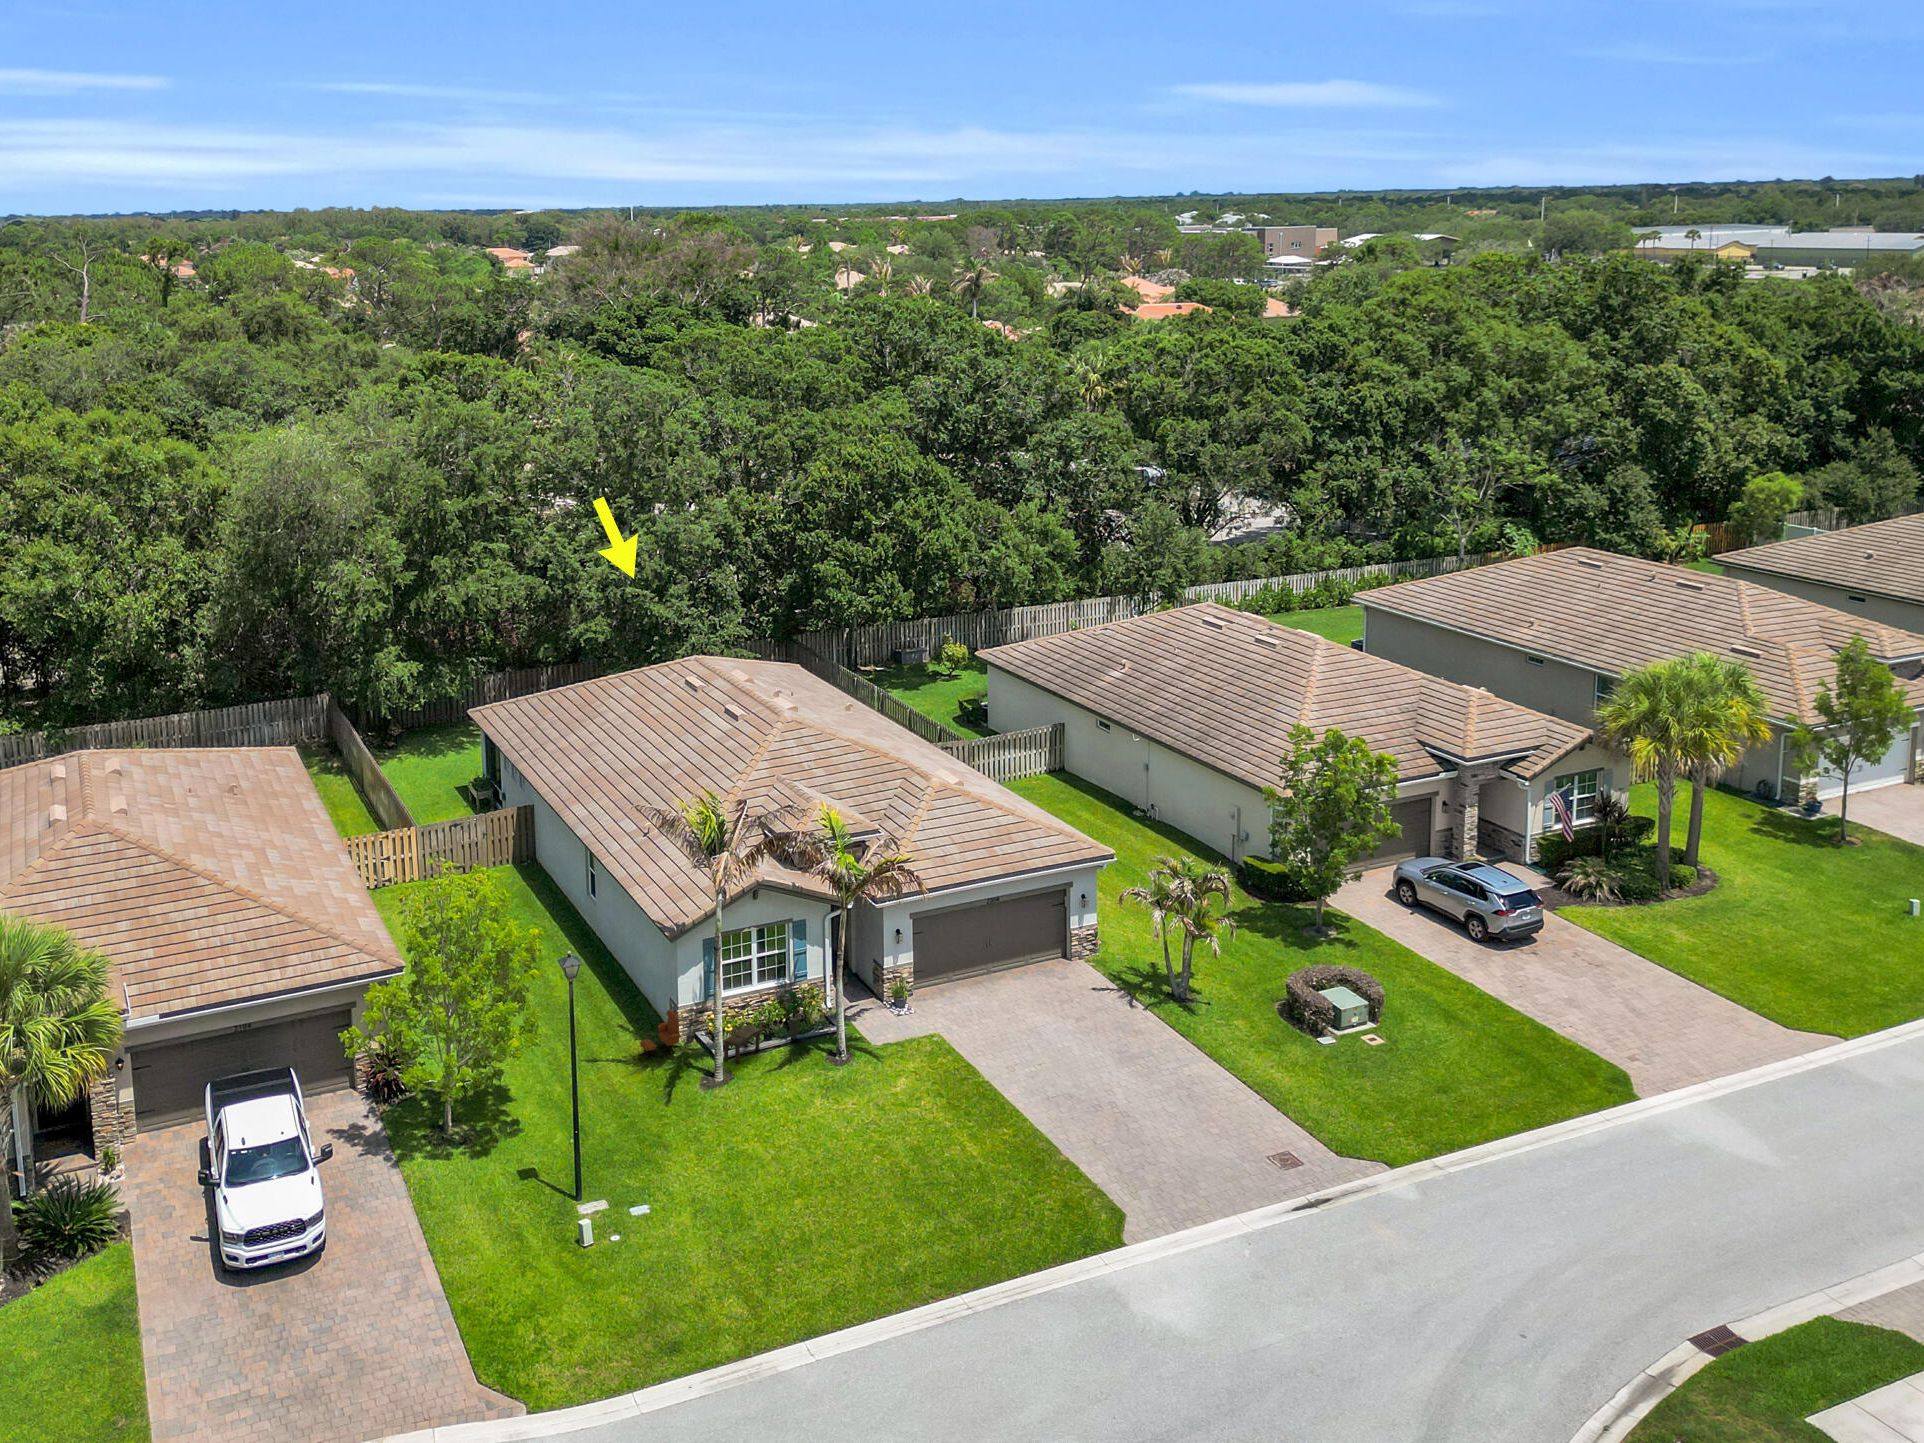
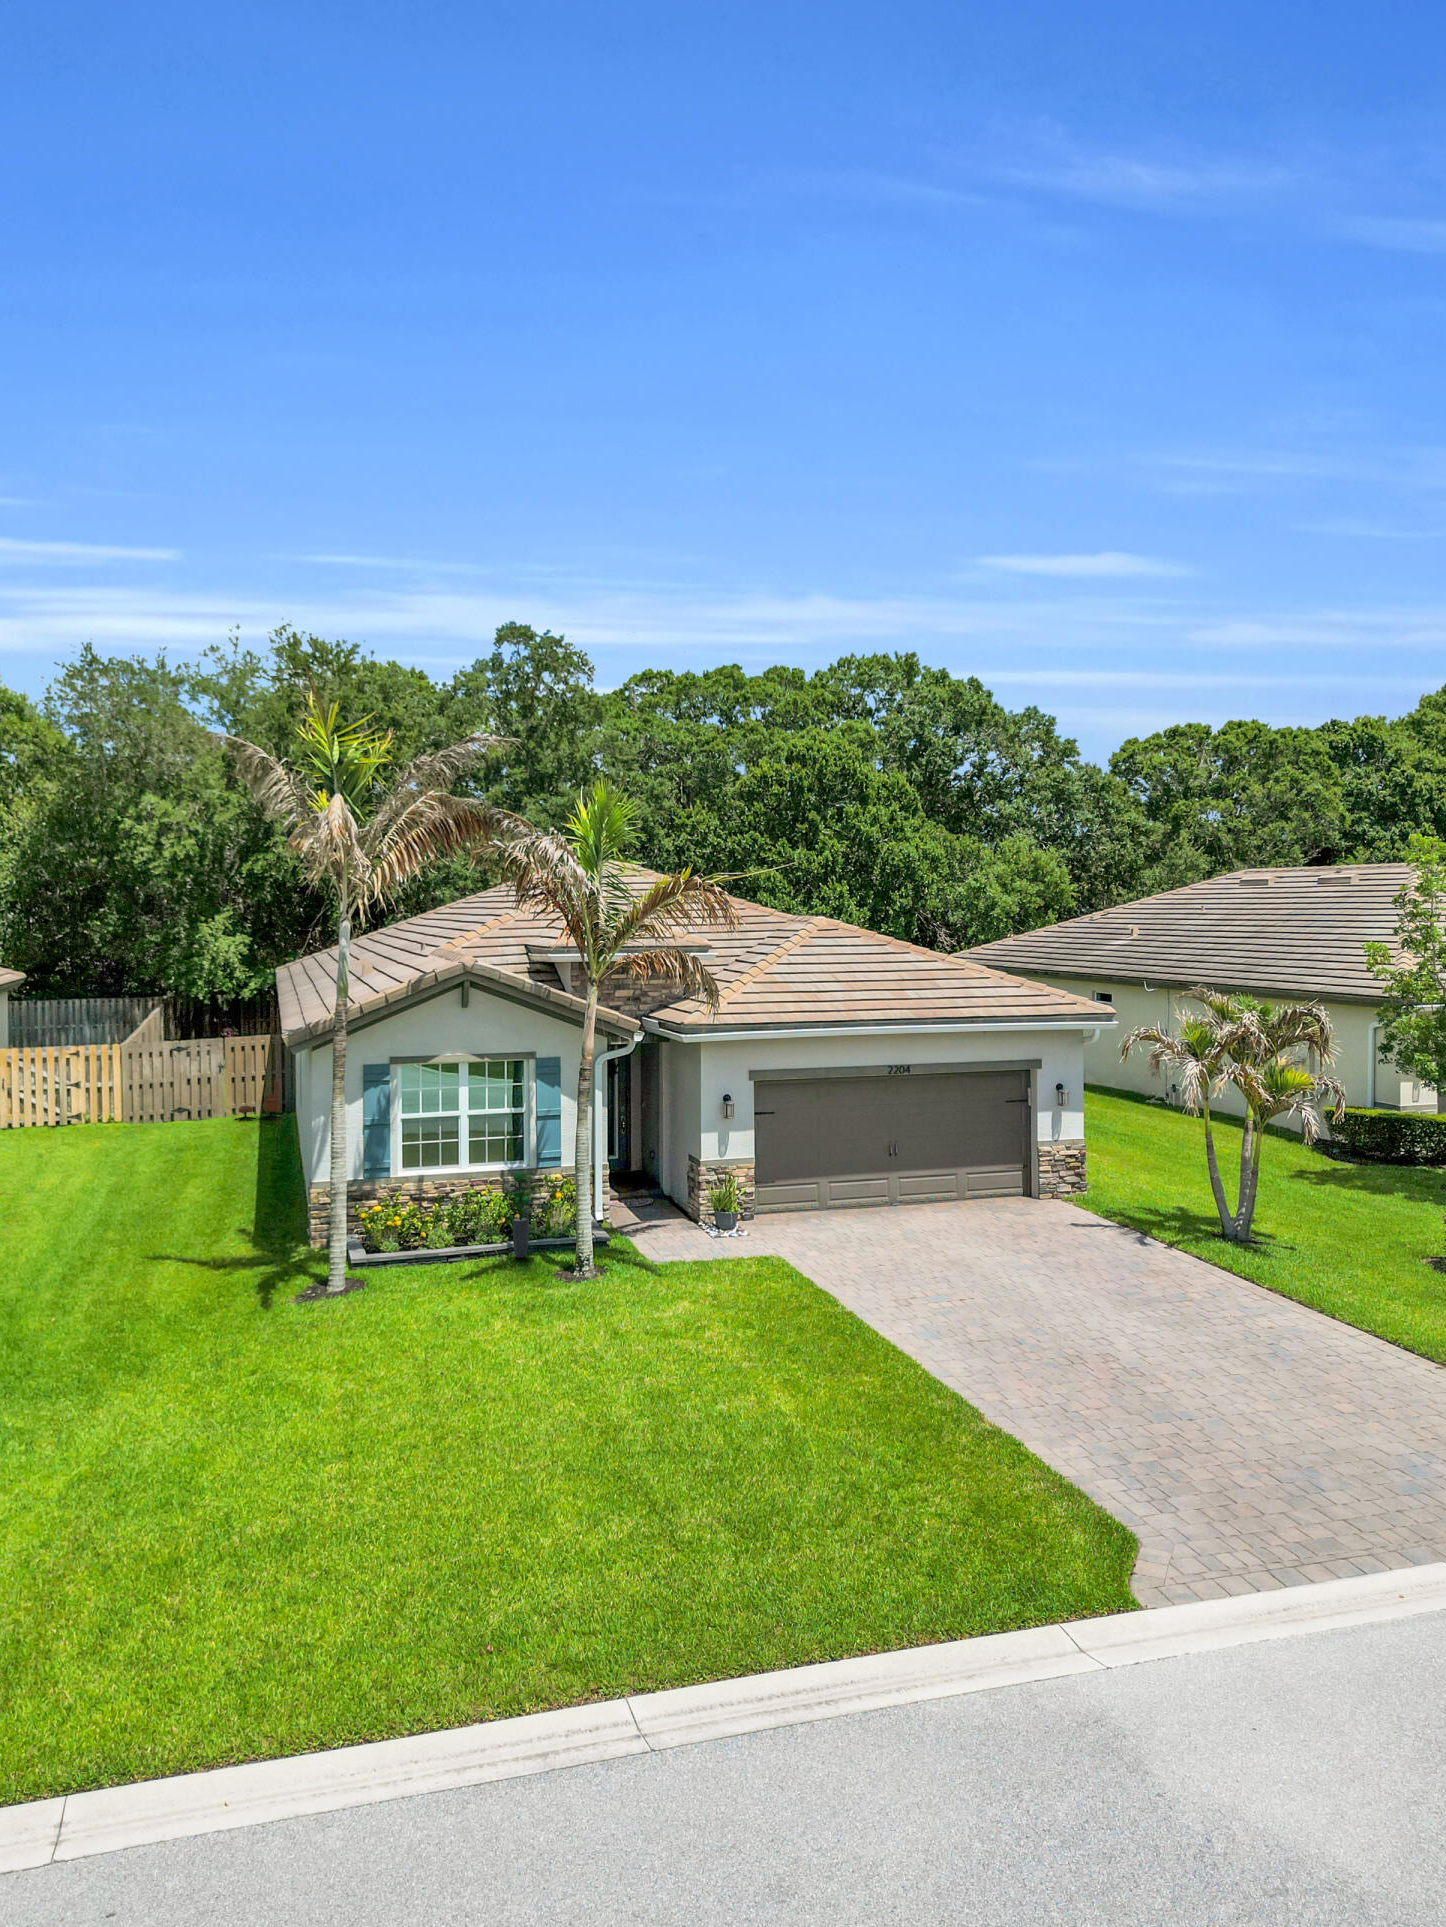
lounge chair: present [639,1010,680,1059] -> present [235,1079,282,1121]
bench: present [724,1025,761,1064] -> none [375,1223,452,1280]

